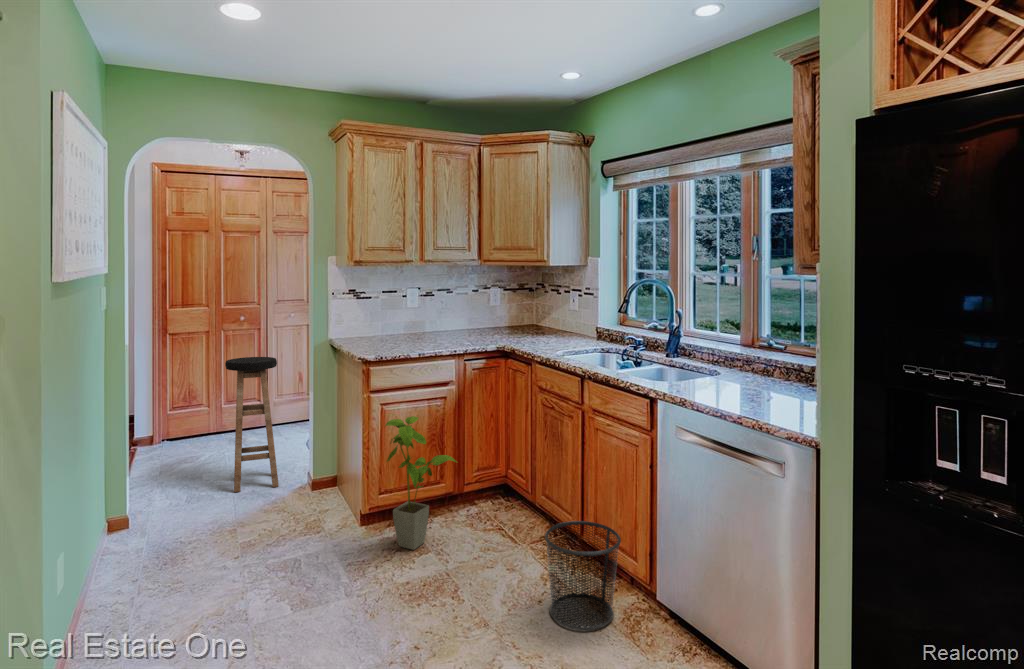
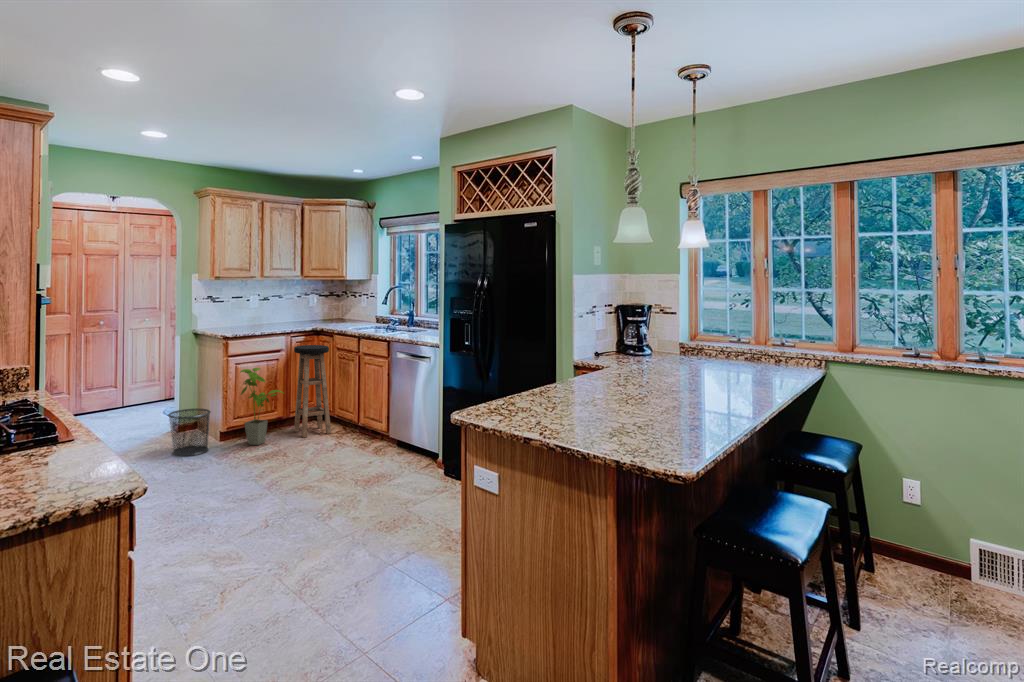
bar stool: present [225,357,279,492] -> present [294,345,331,438]
waste bin: present [545,521,621,630] -> present [168,408,211,456]

